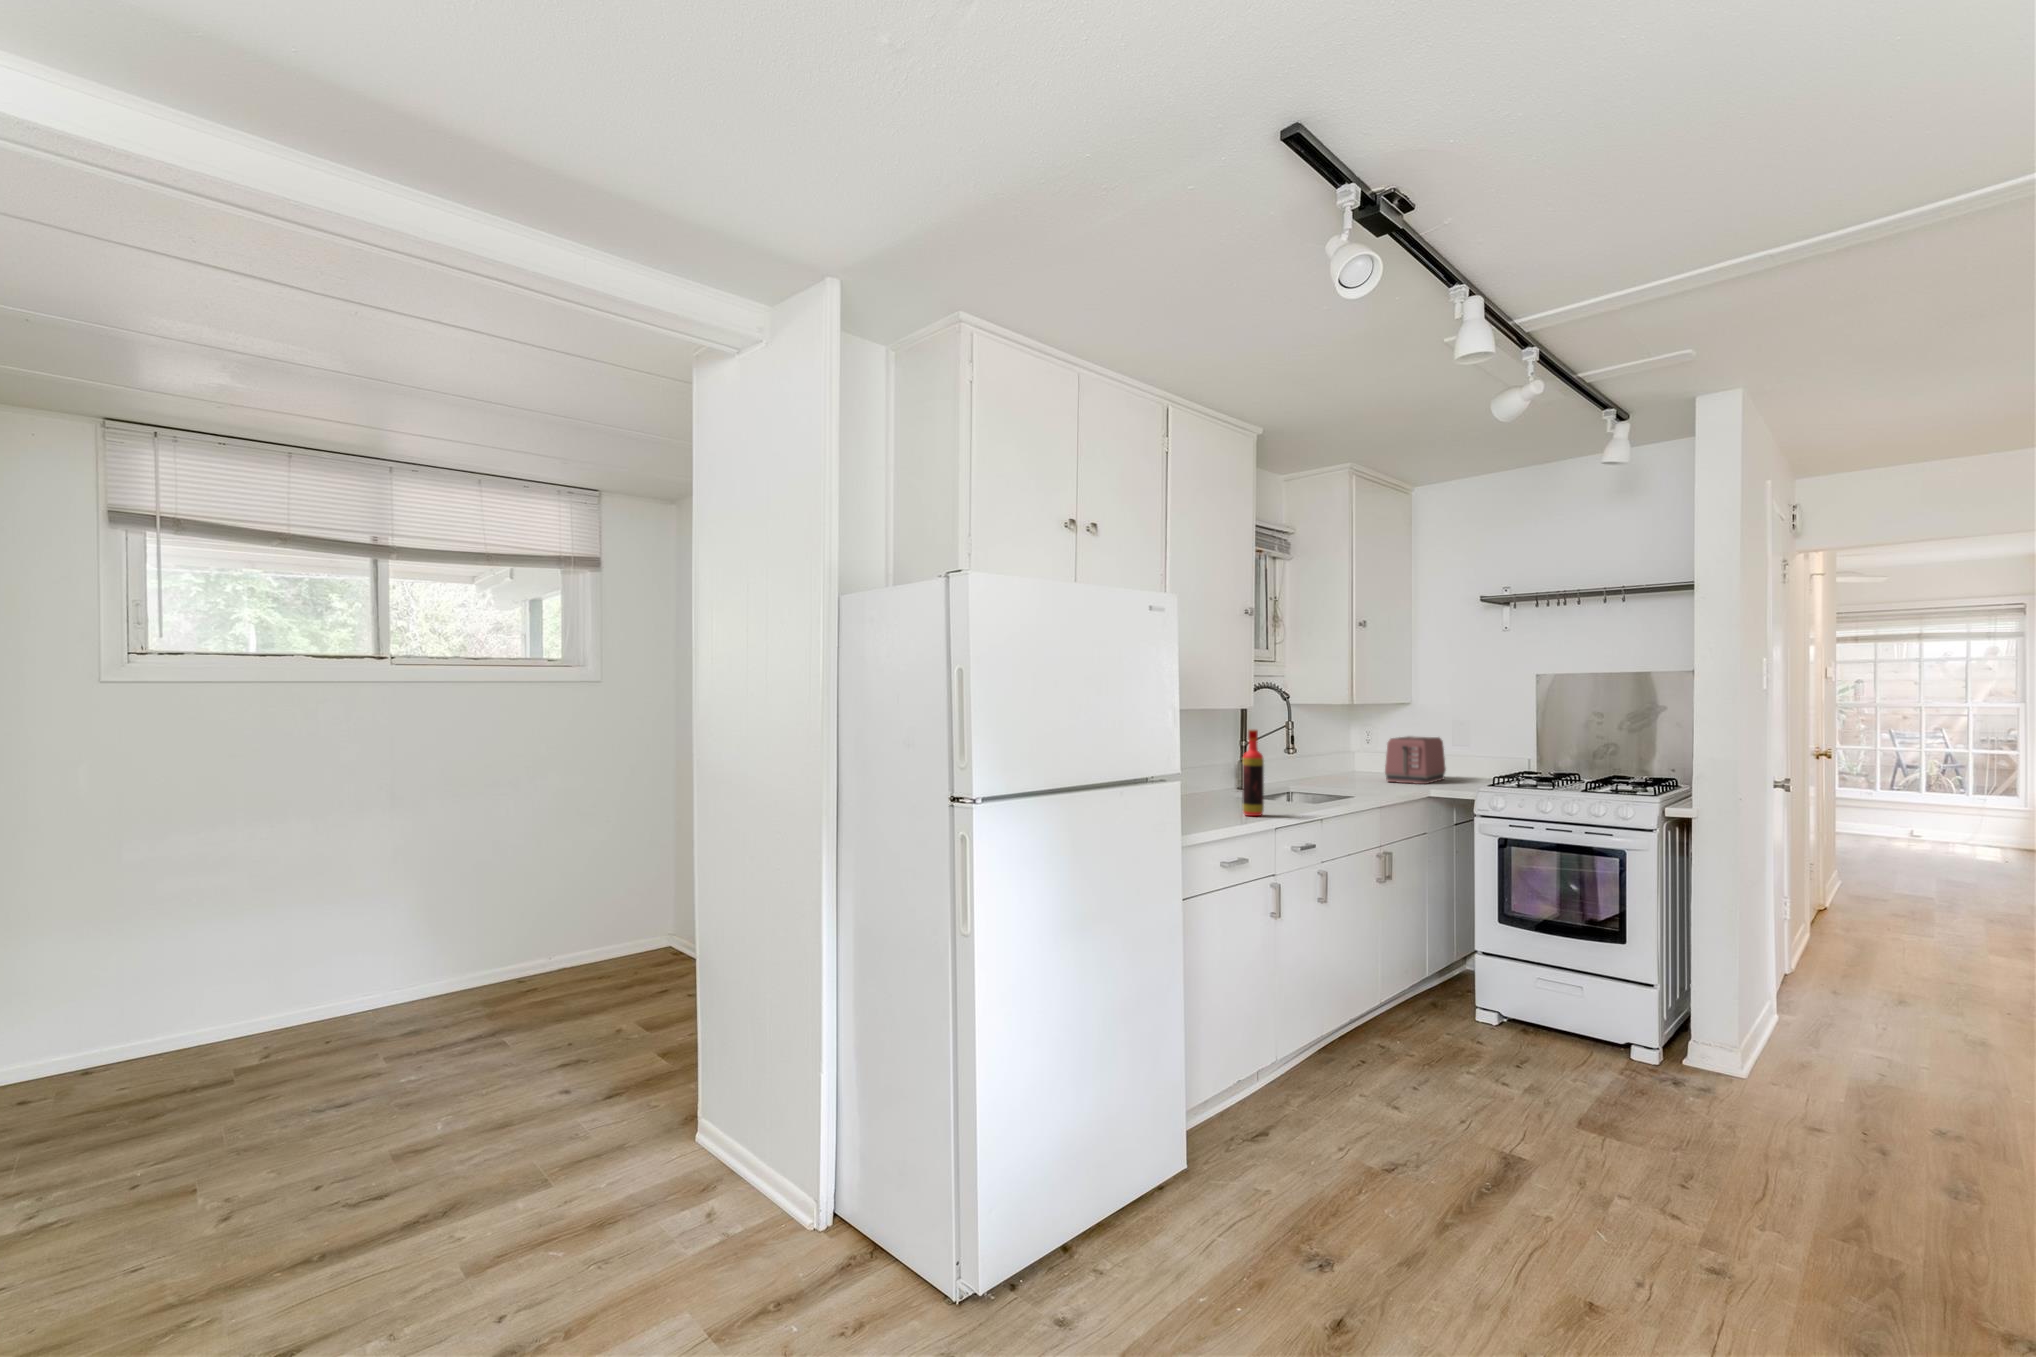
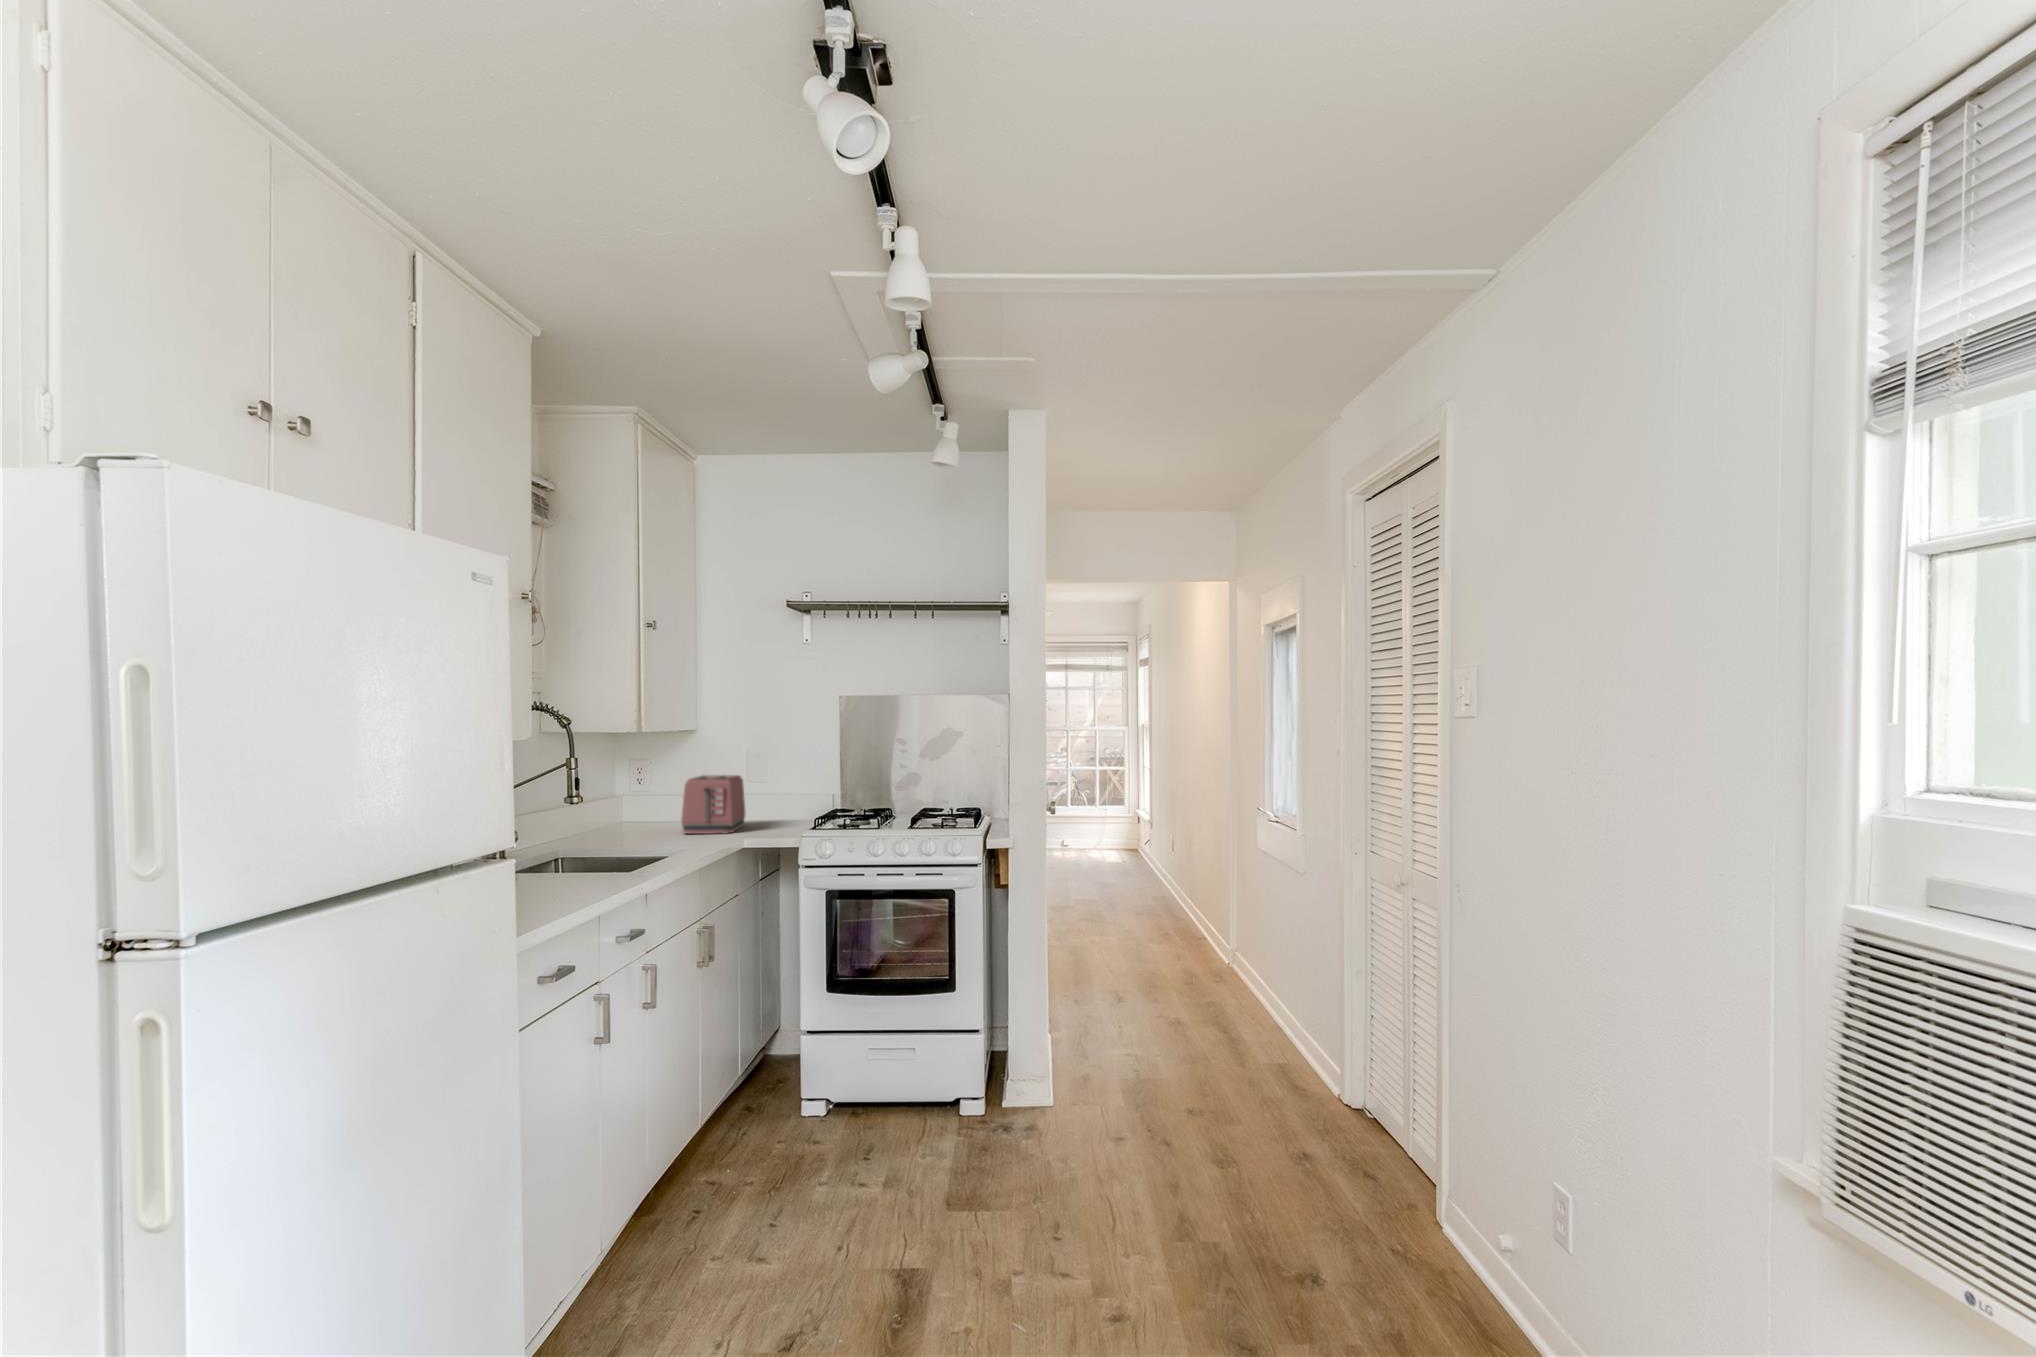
bottle: present [1242,729,1264,816] -> none [549,775,582,900]

